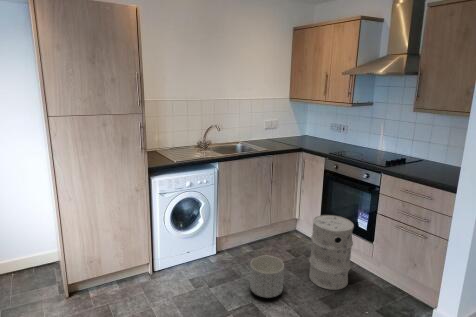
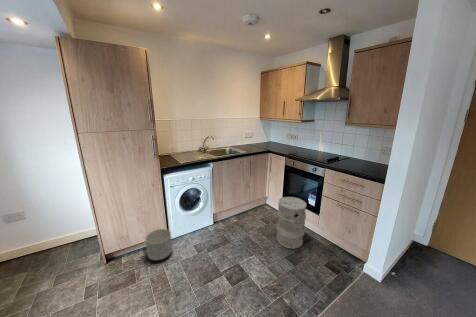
planter: present [250,256,284,298] -> present [145,229,172,260]

